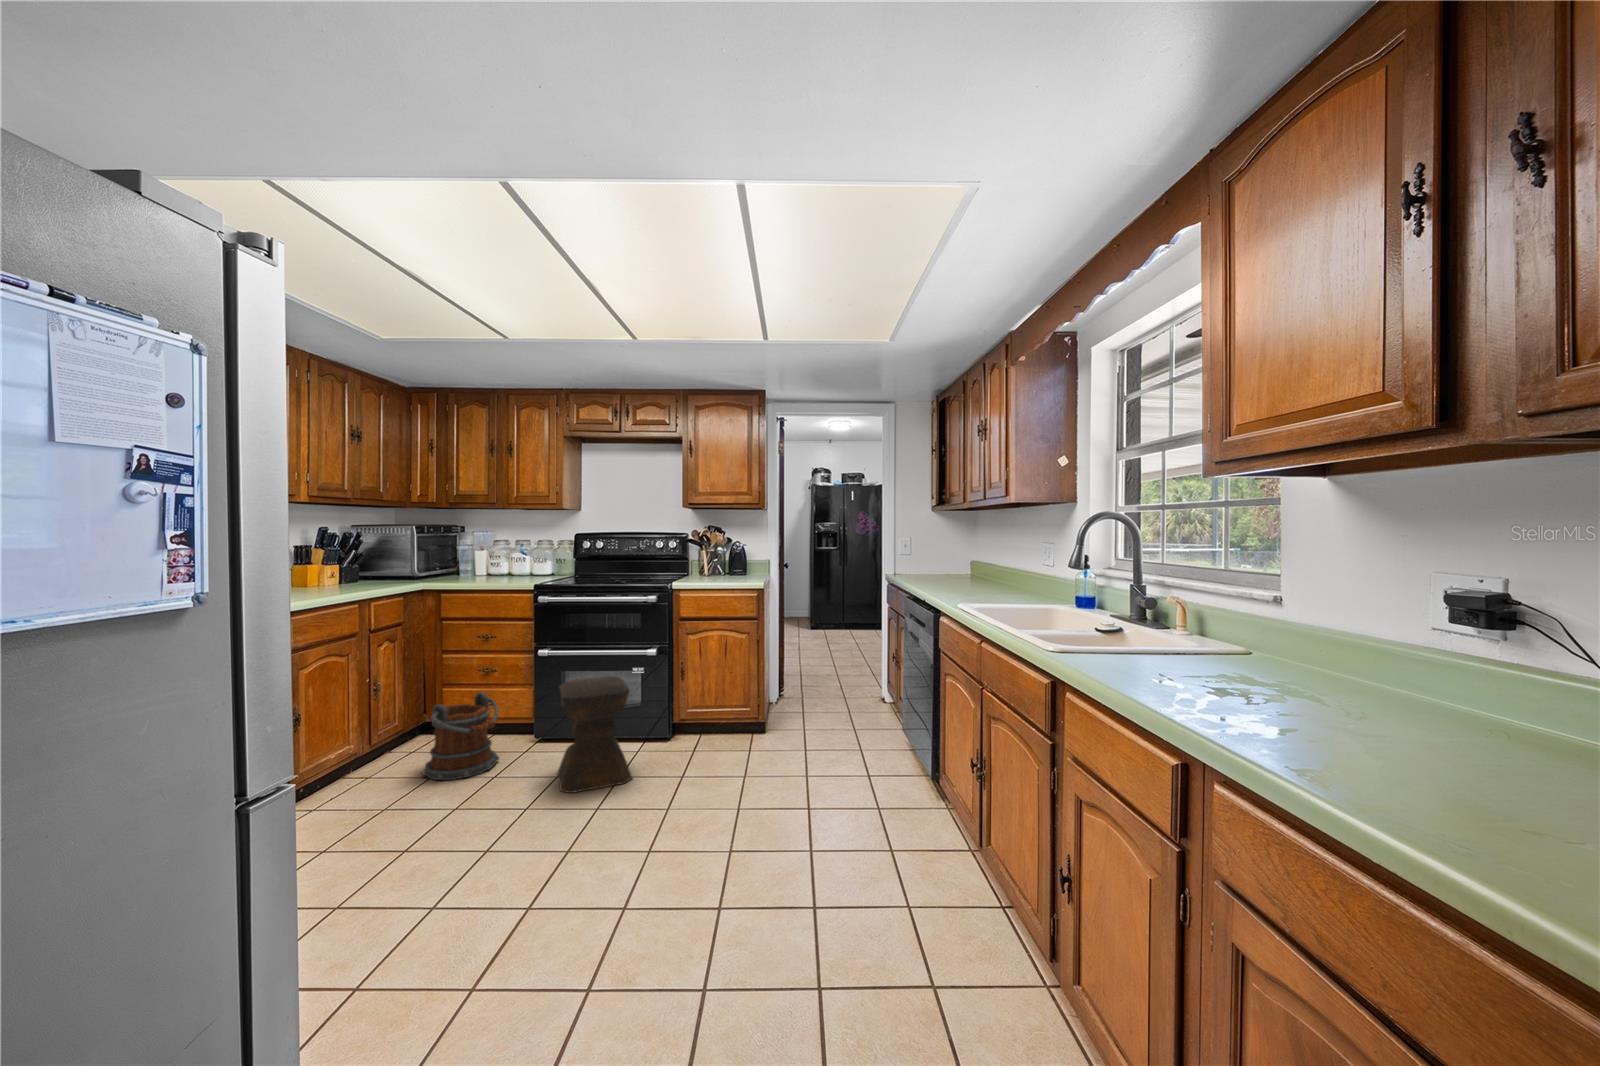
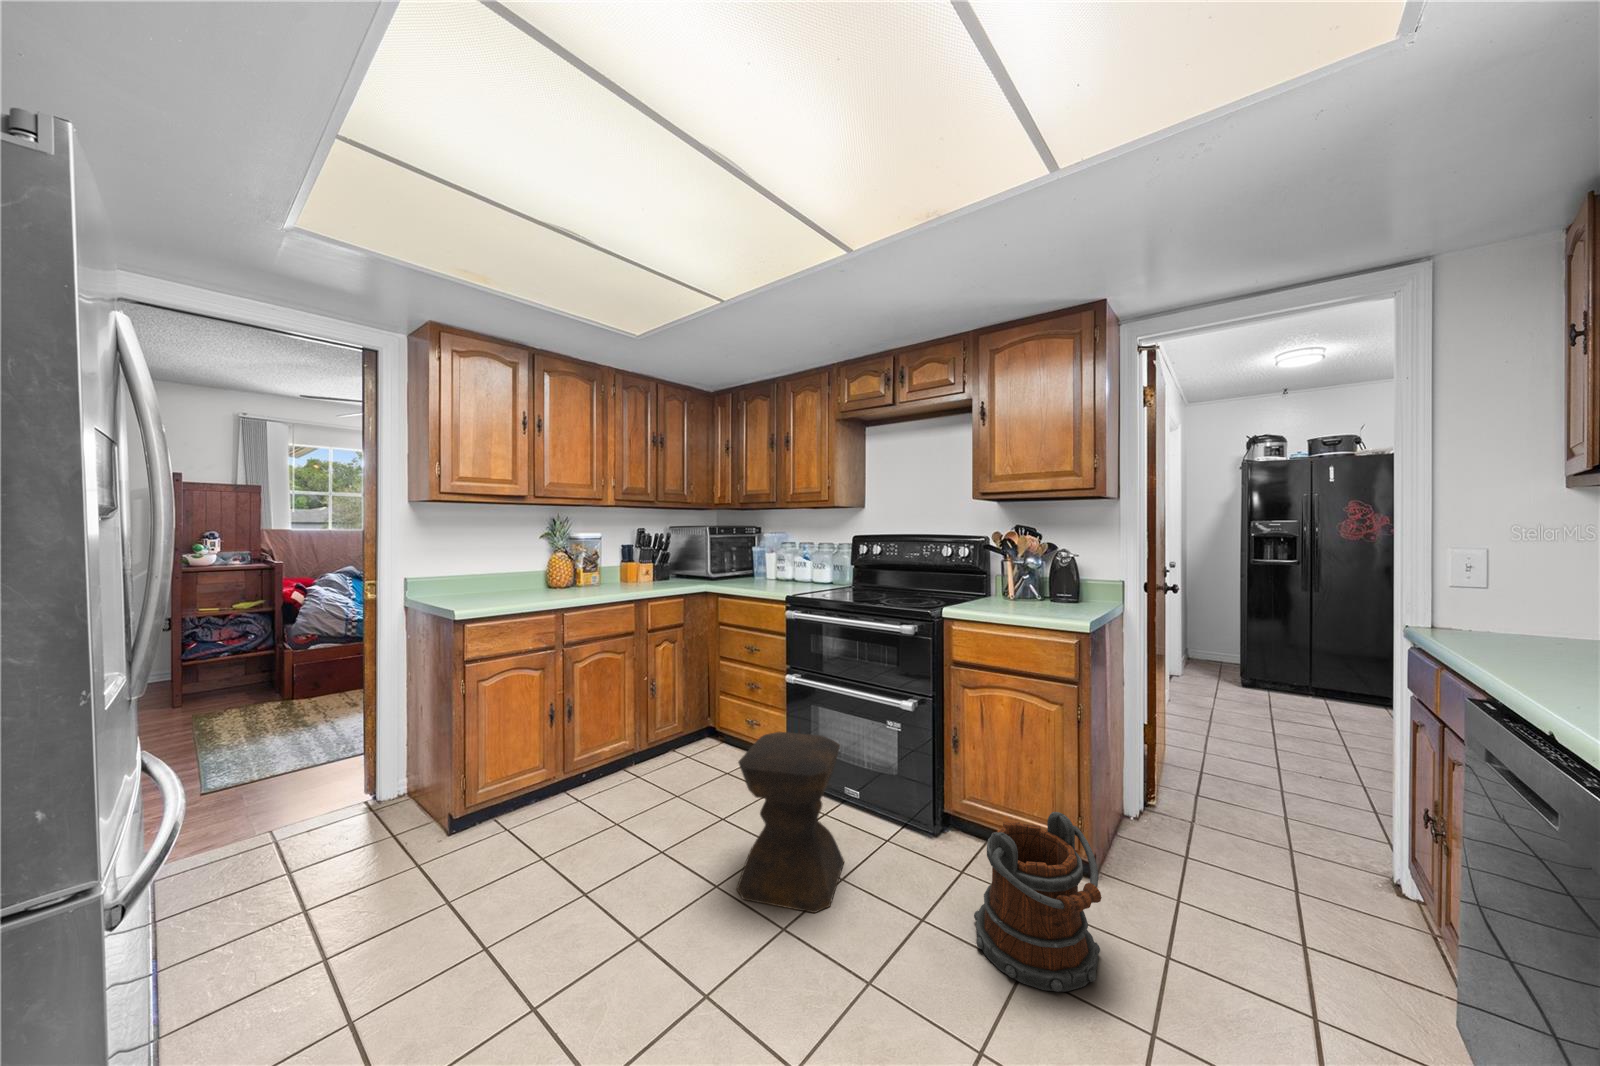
bucket: present [423,692,499,780] -> present [974,812,1102,992]

